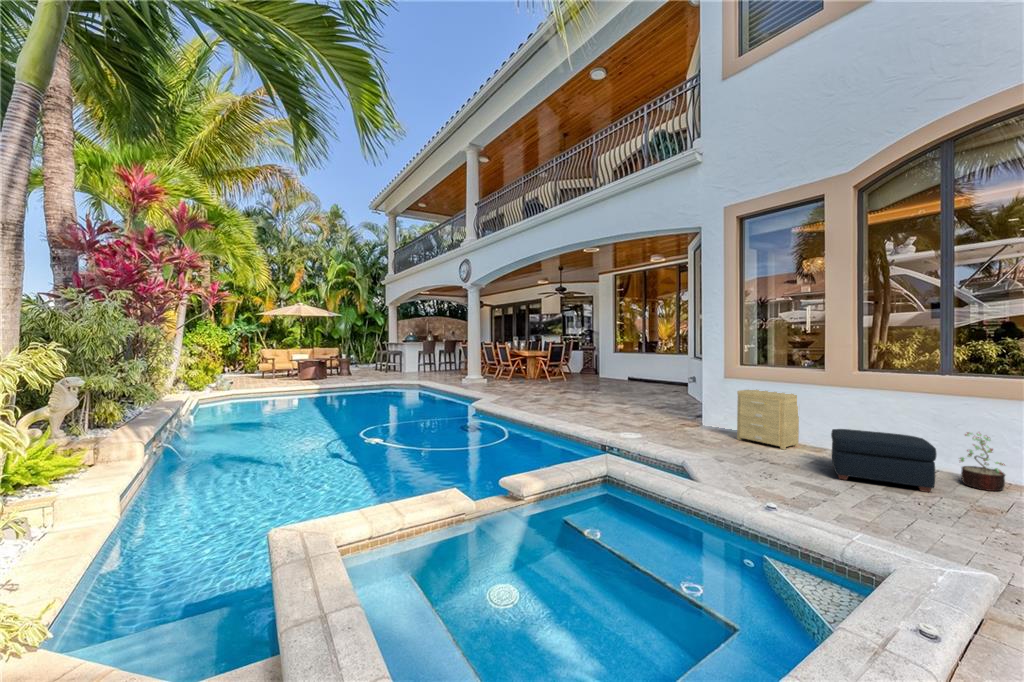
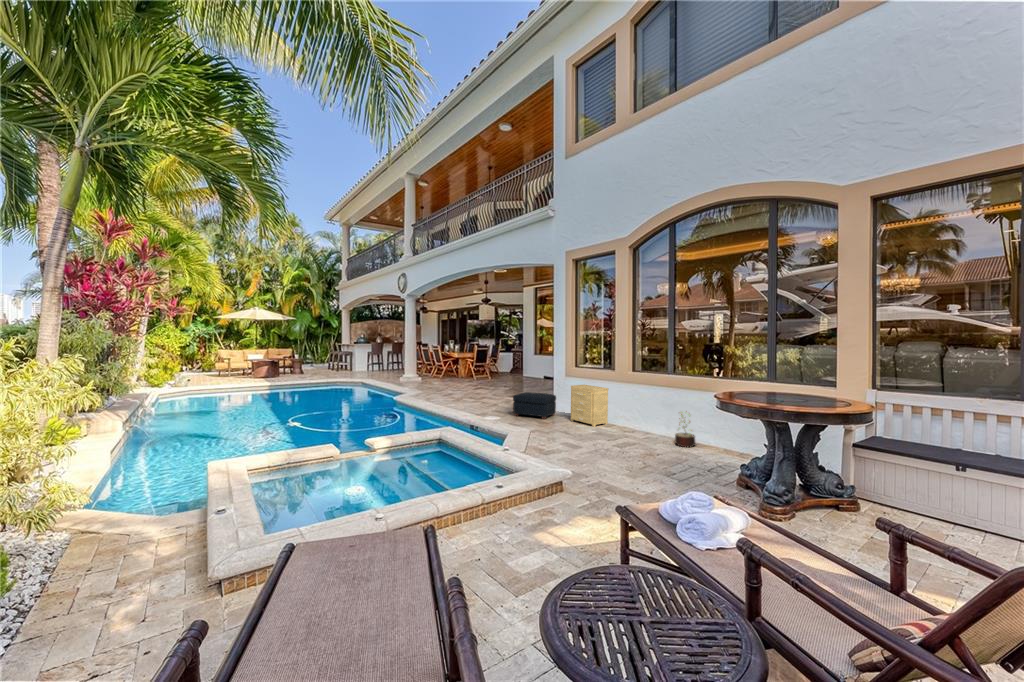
ottoman: present [831,429,936,492] -> present [513,392,556,419]

